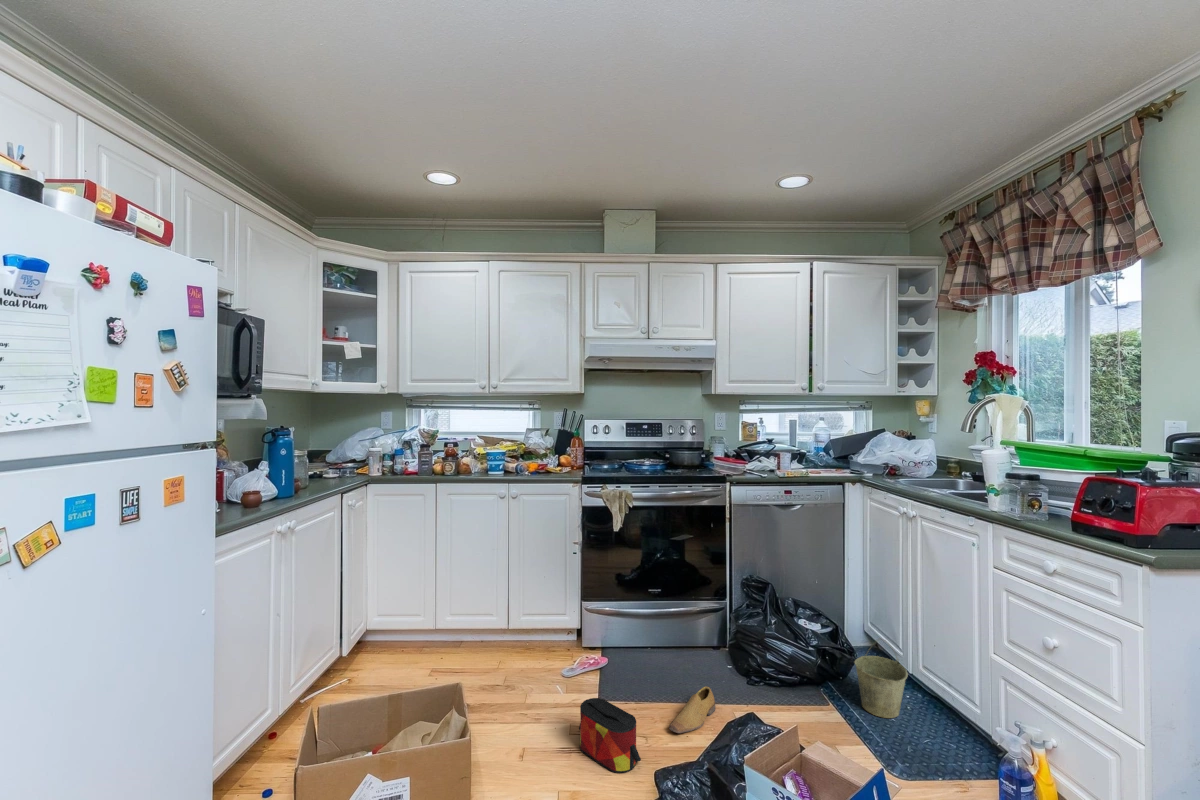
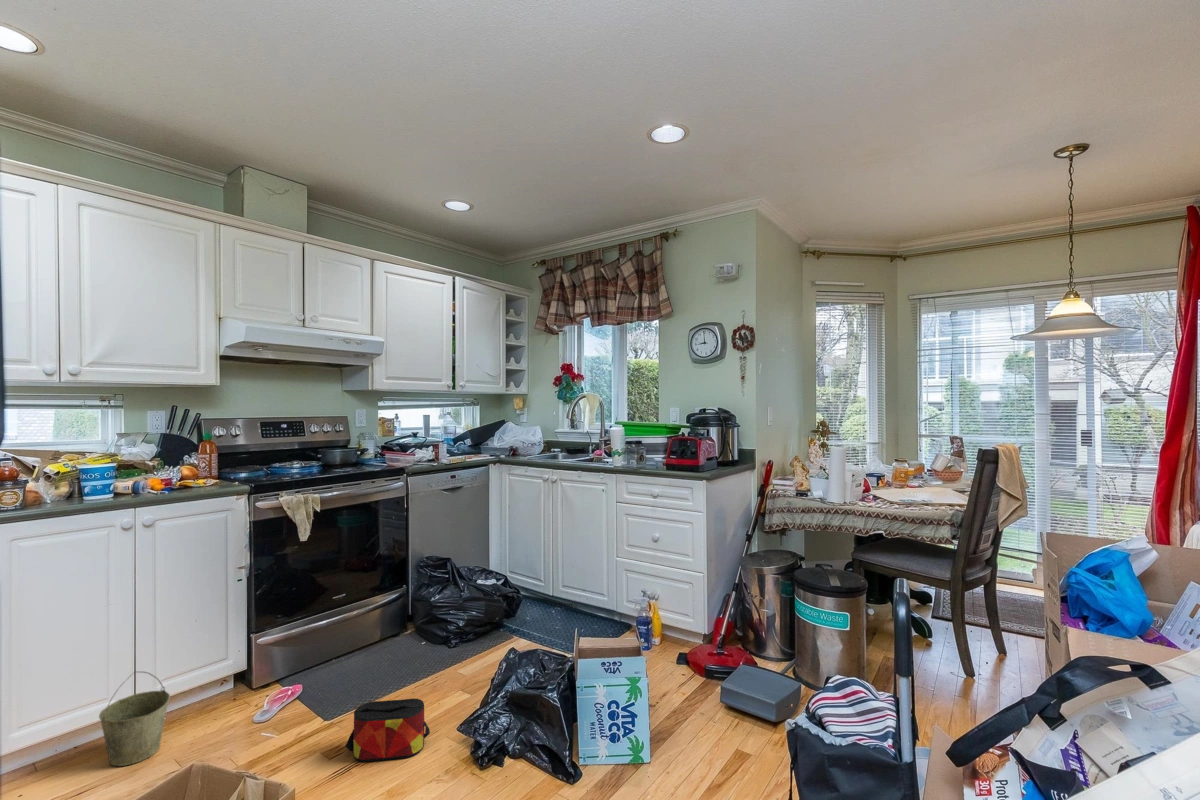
bucket: present [855,656,908,718] -> present [99,672,170,766]
shoe: present [669,686,716,733] -> none [424,658,448,704]

